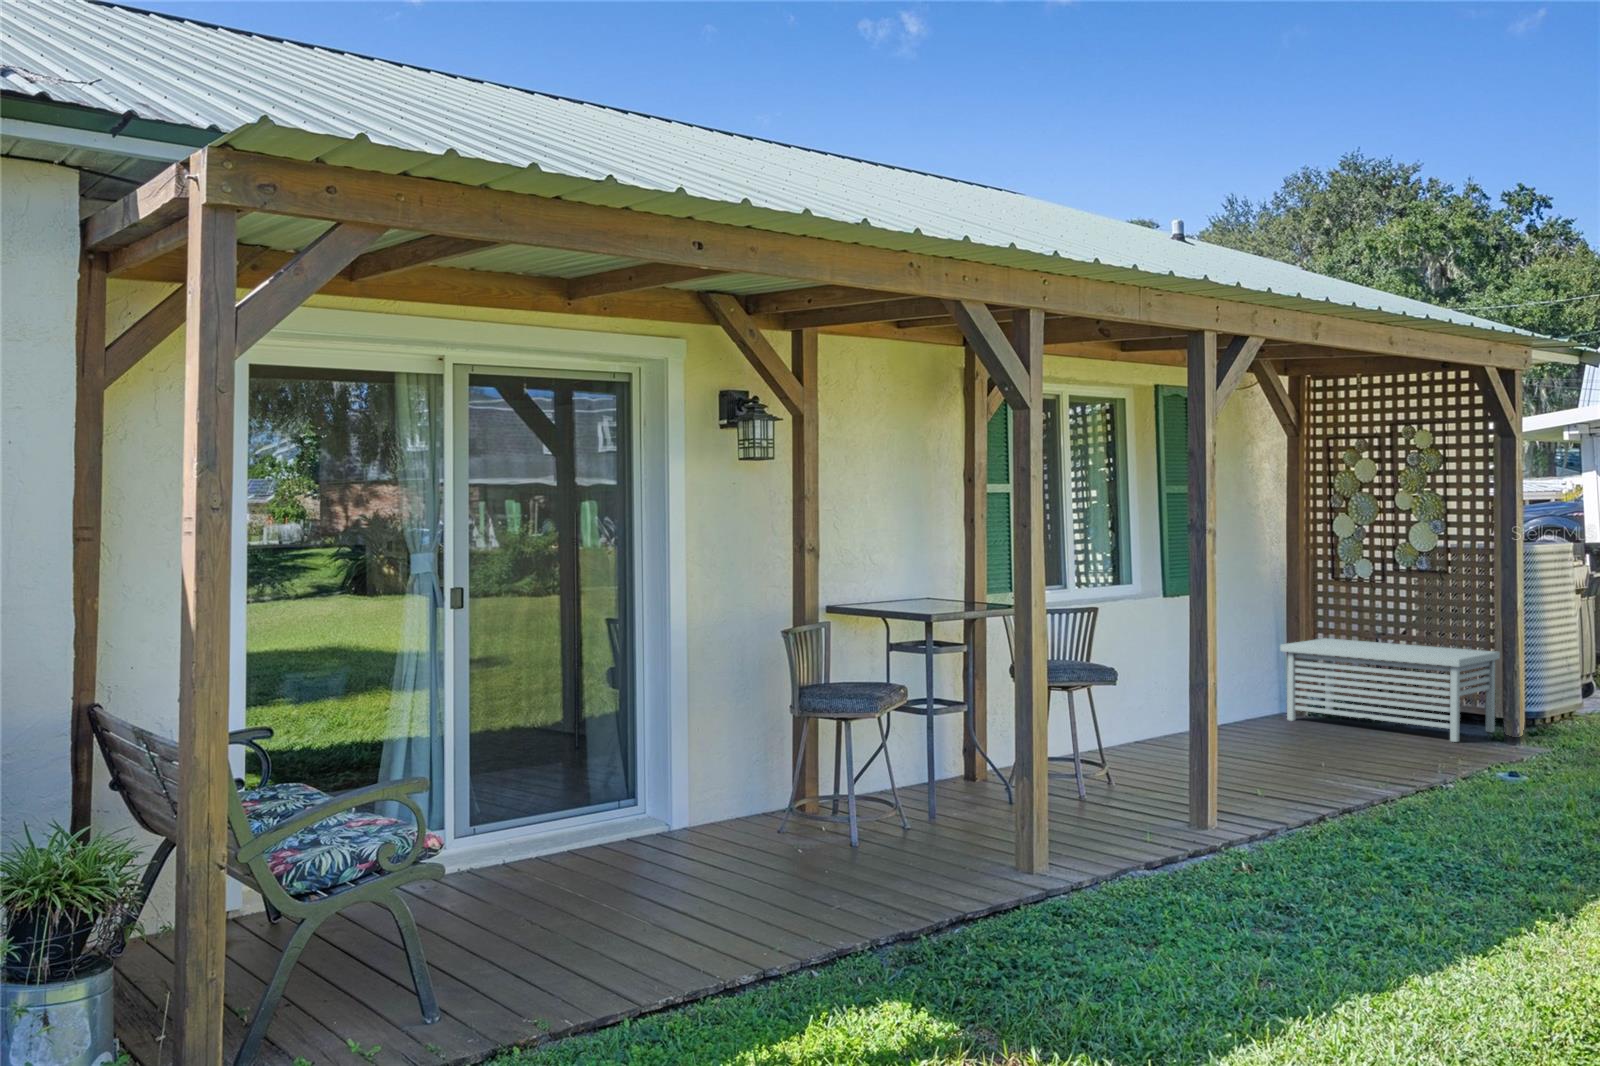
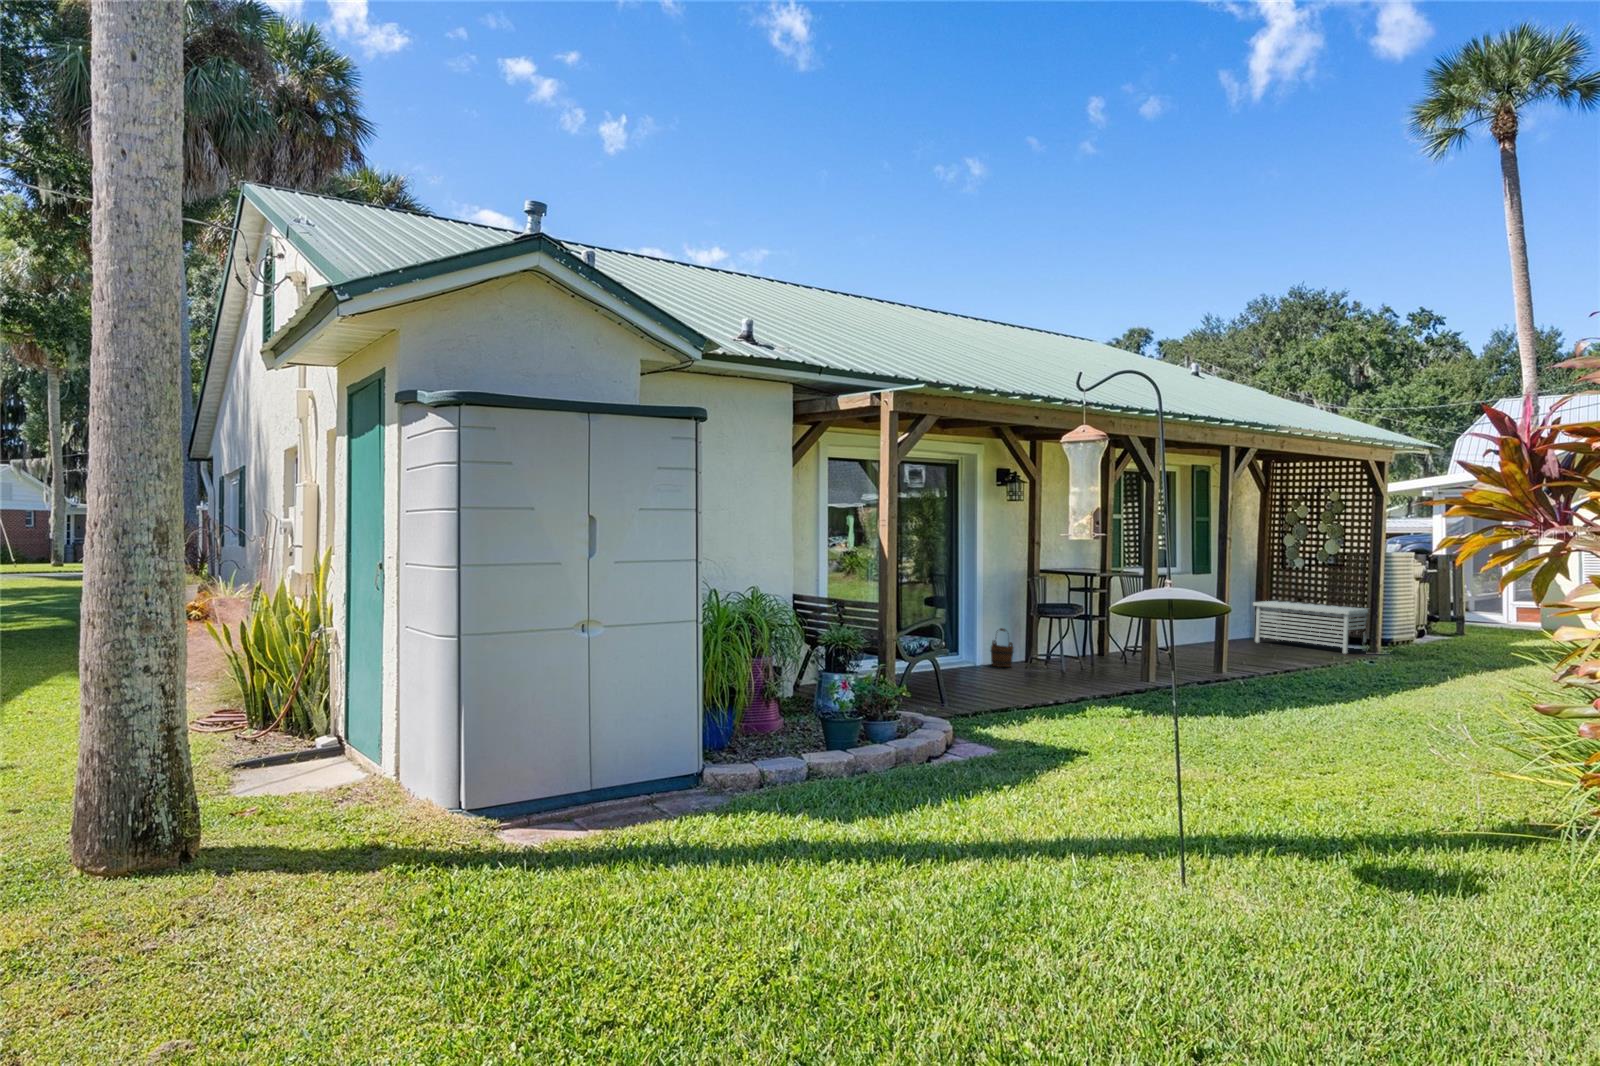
wooden bucket: none [702,745,753,834] -> present [991,628,1013,667]

